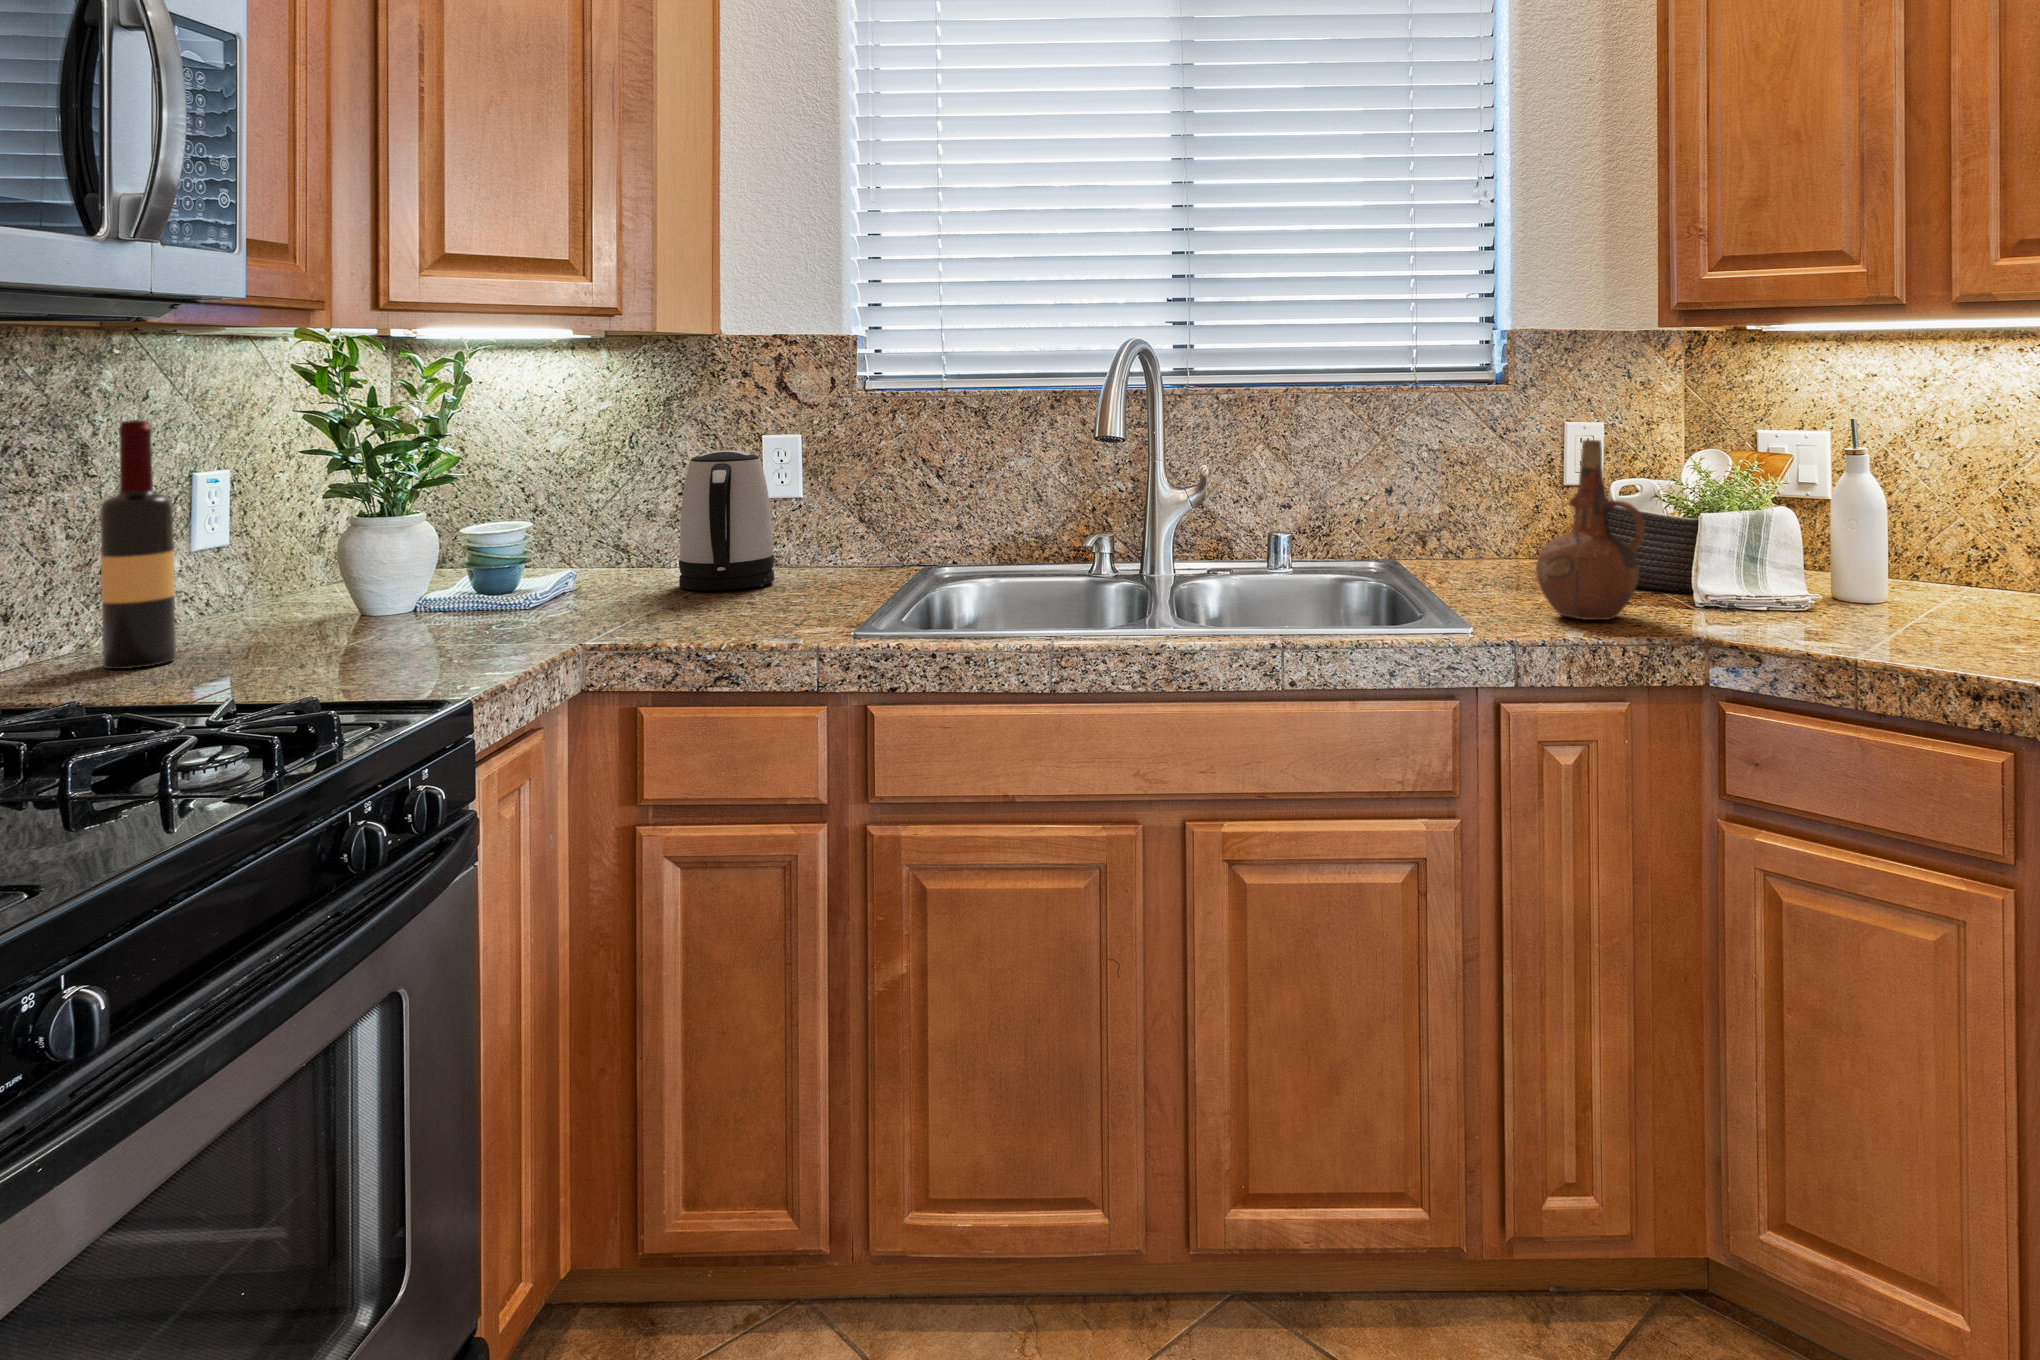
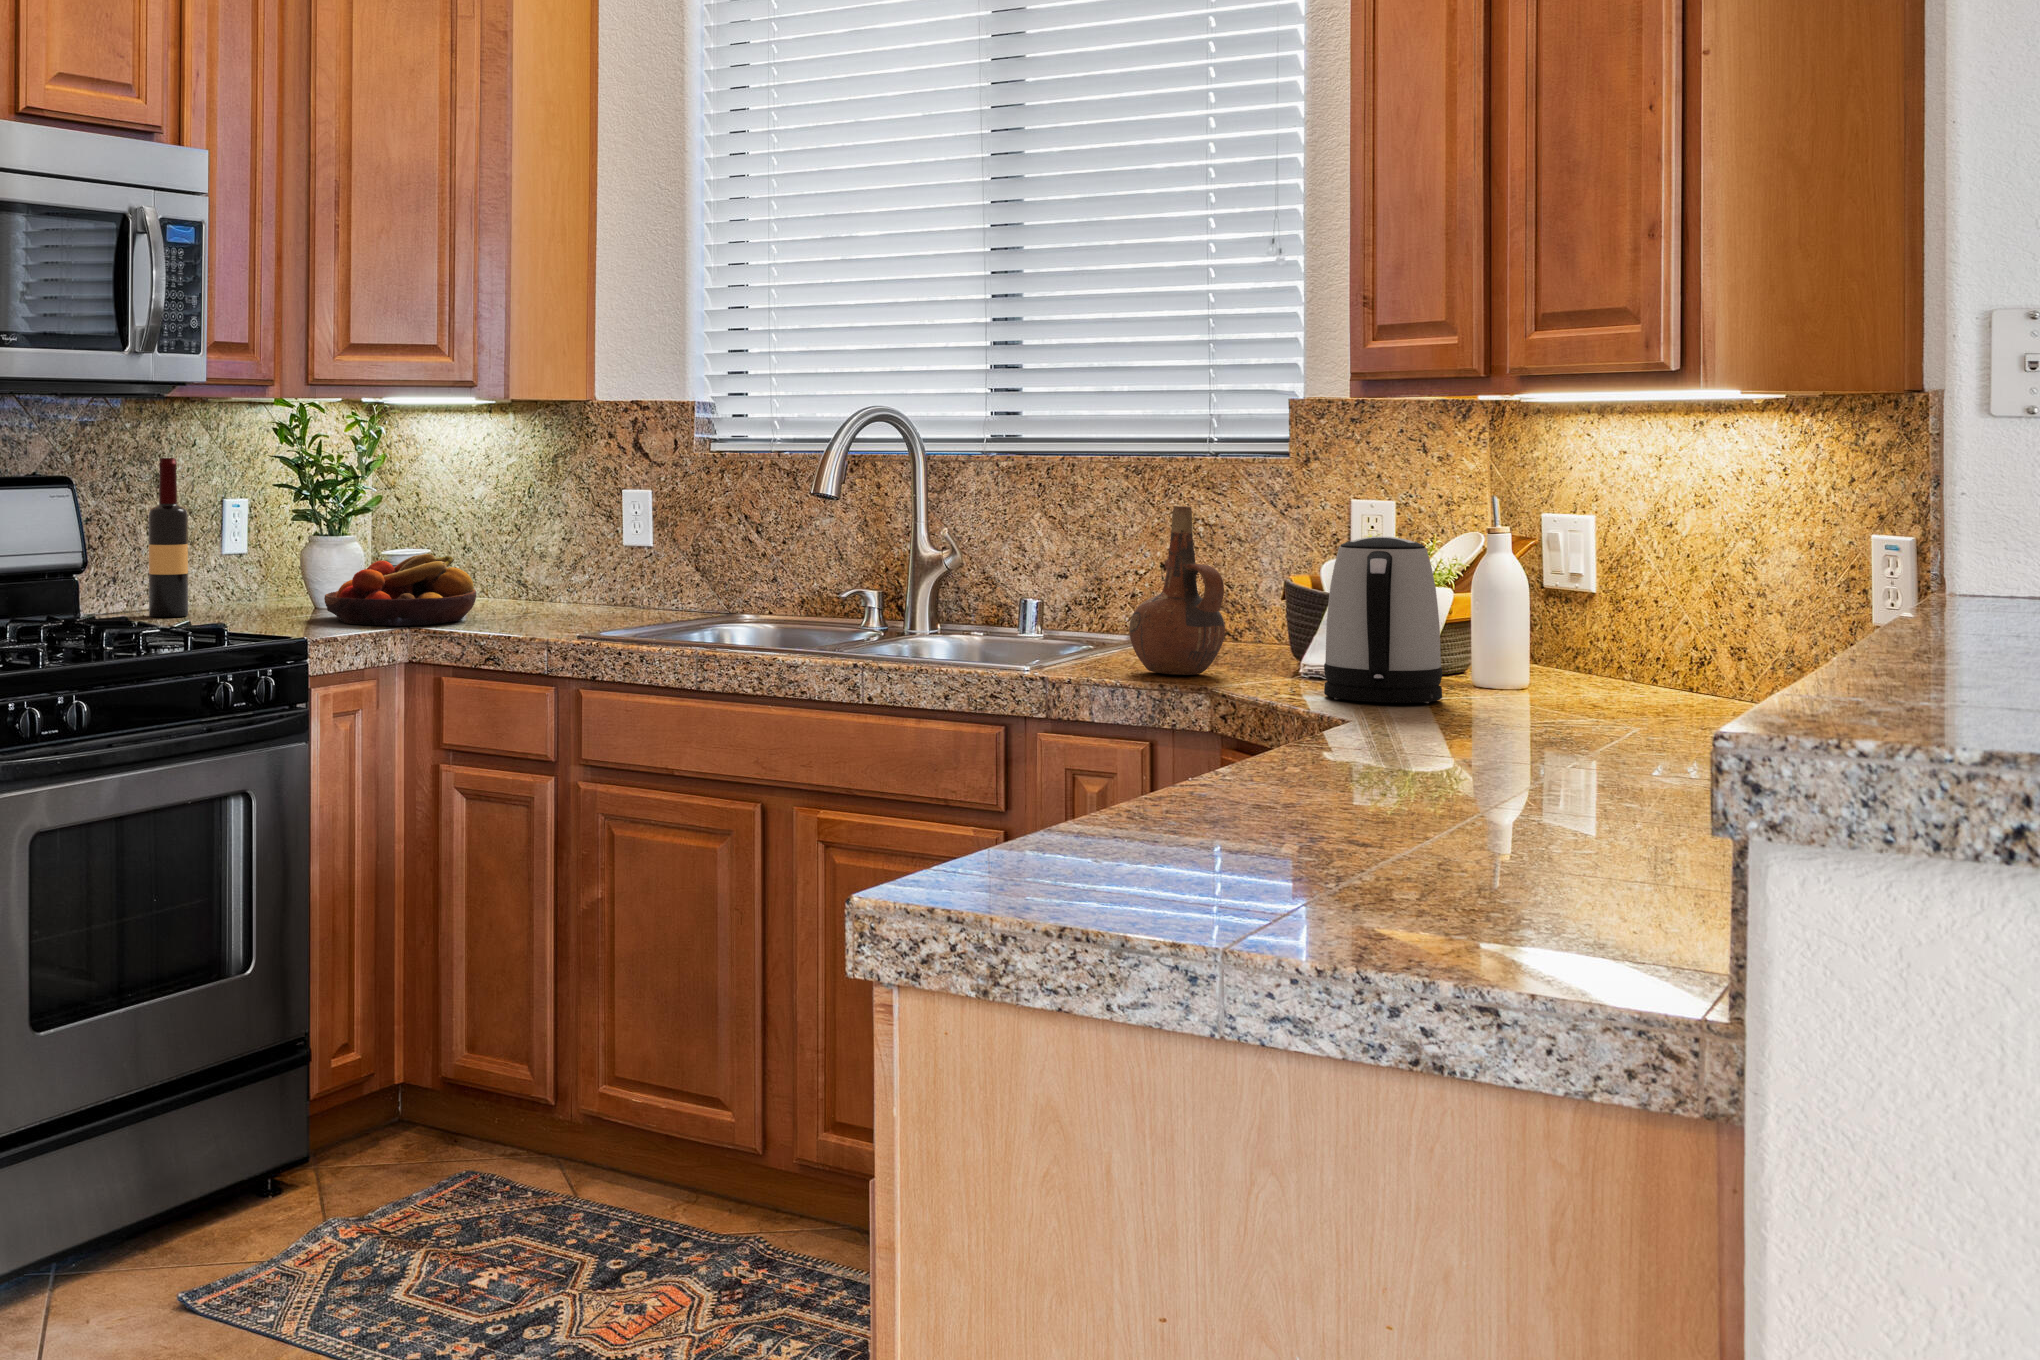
kettle: present [679,450,774,590] -> present [1324,537,1442,703]
fruit bowl: none [420,535,645,646] -> present [324,554,476,626]

